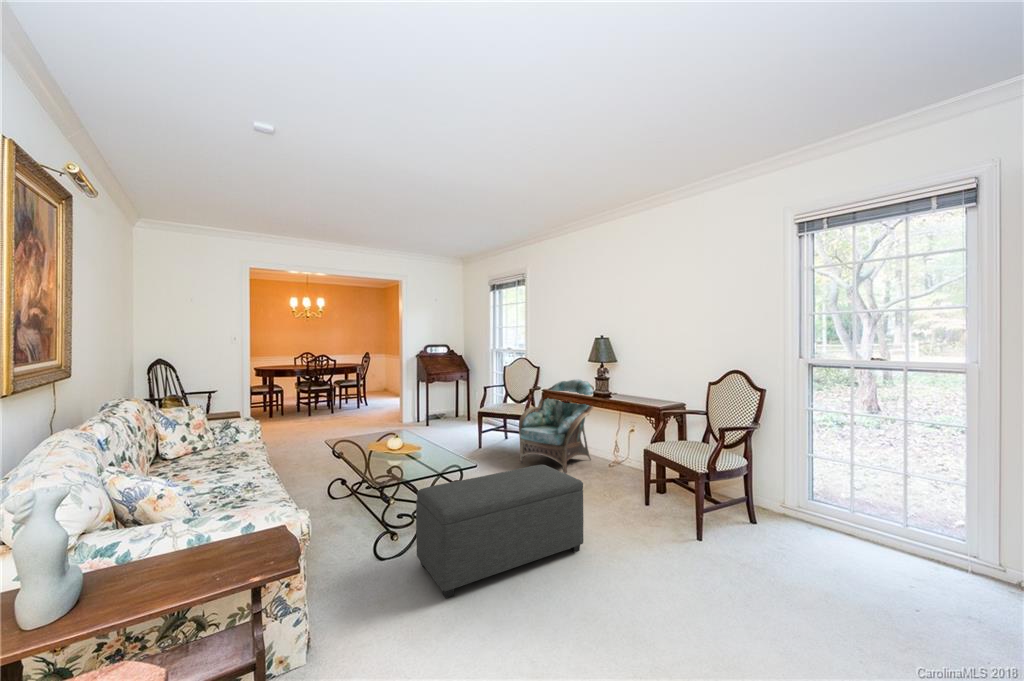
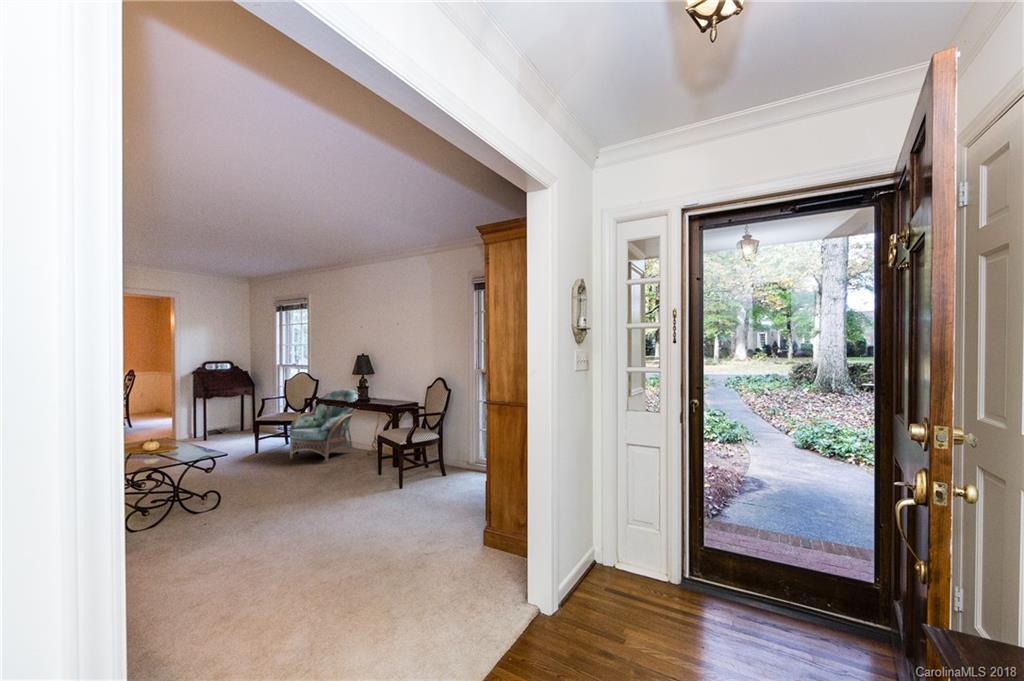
ottoman: present [416,465,584,598] -> none [167,448,315,540]

